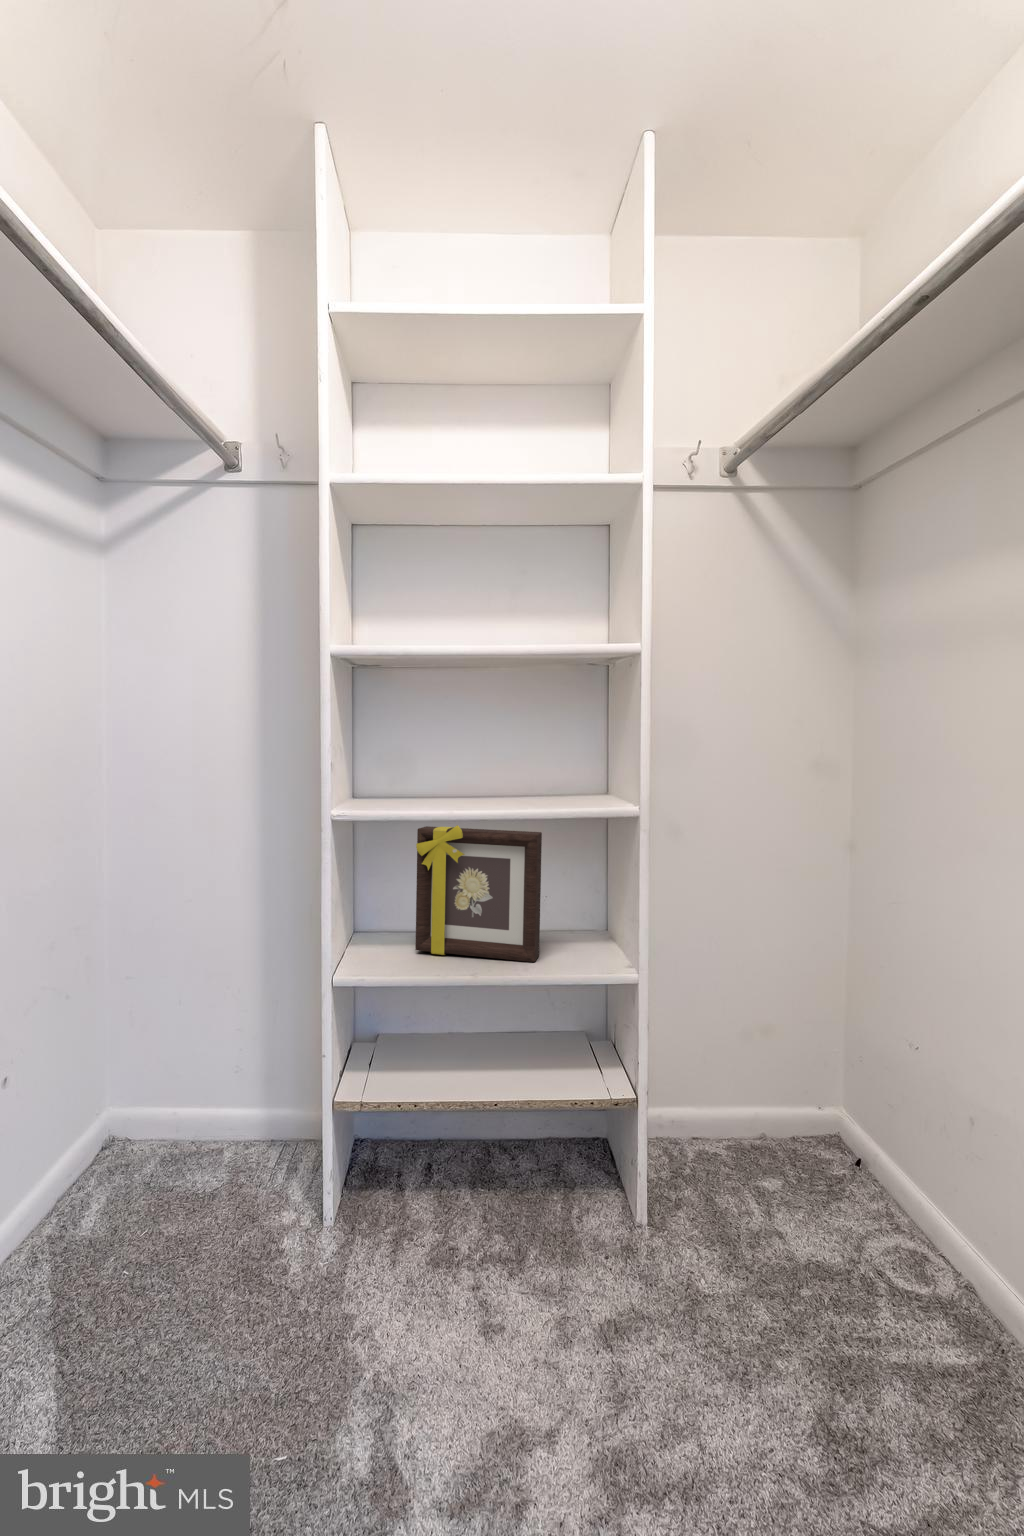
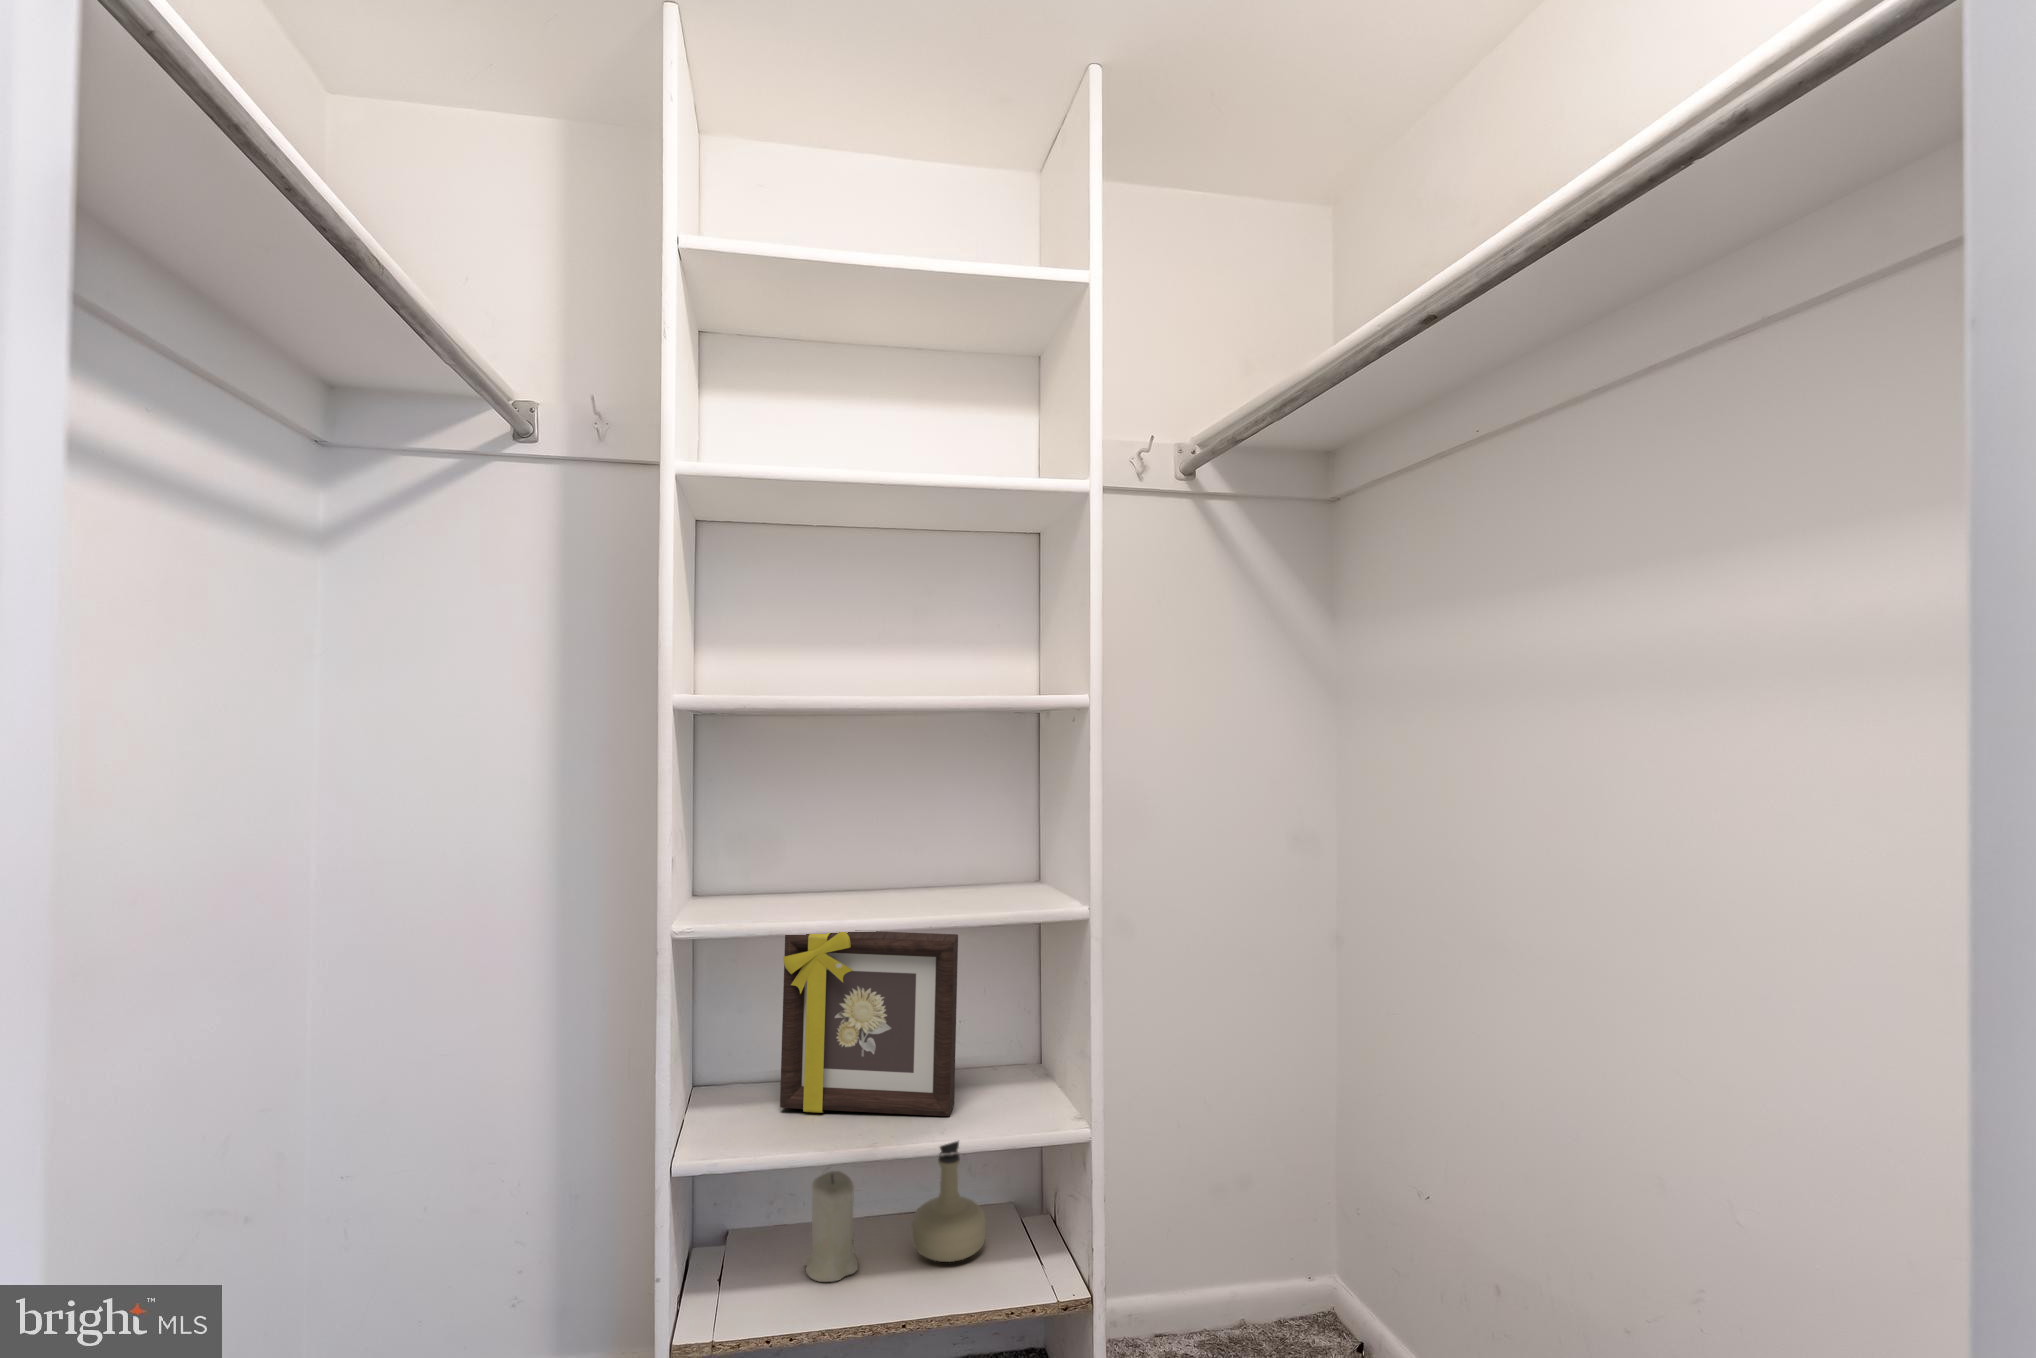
perfume bottle: none [509,973,563,1066] -> present [912,1141,986,1262]
candle: none [433,997,470,1072] -> present [804,1171,858,1282]

